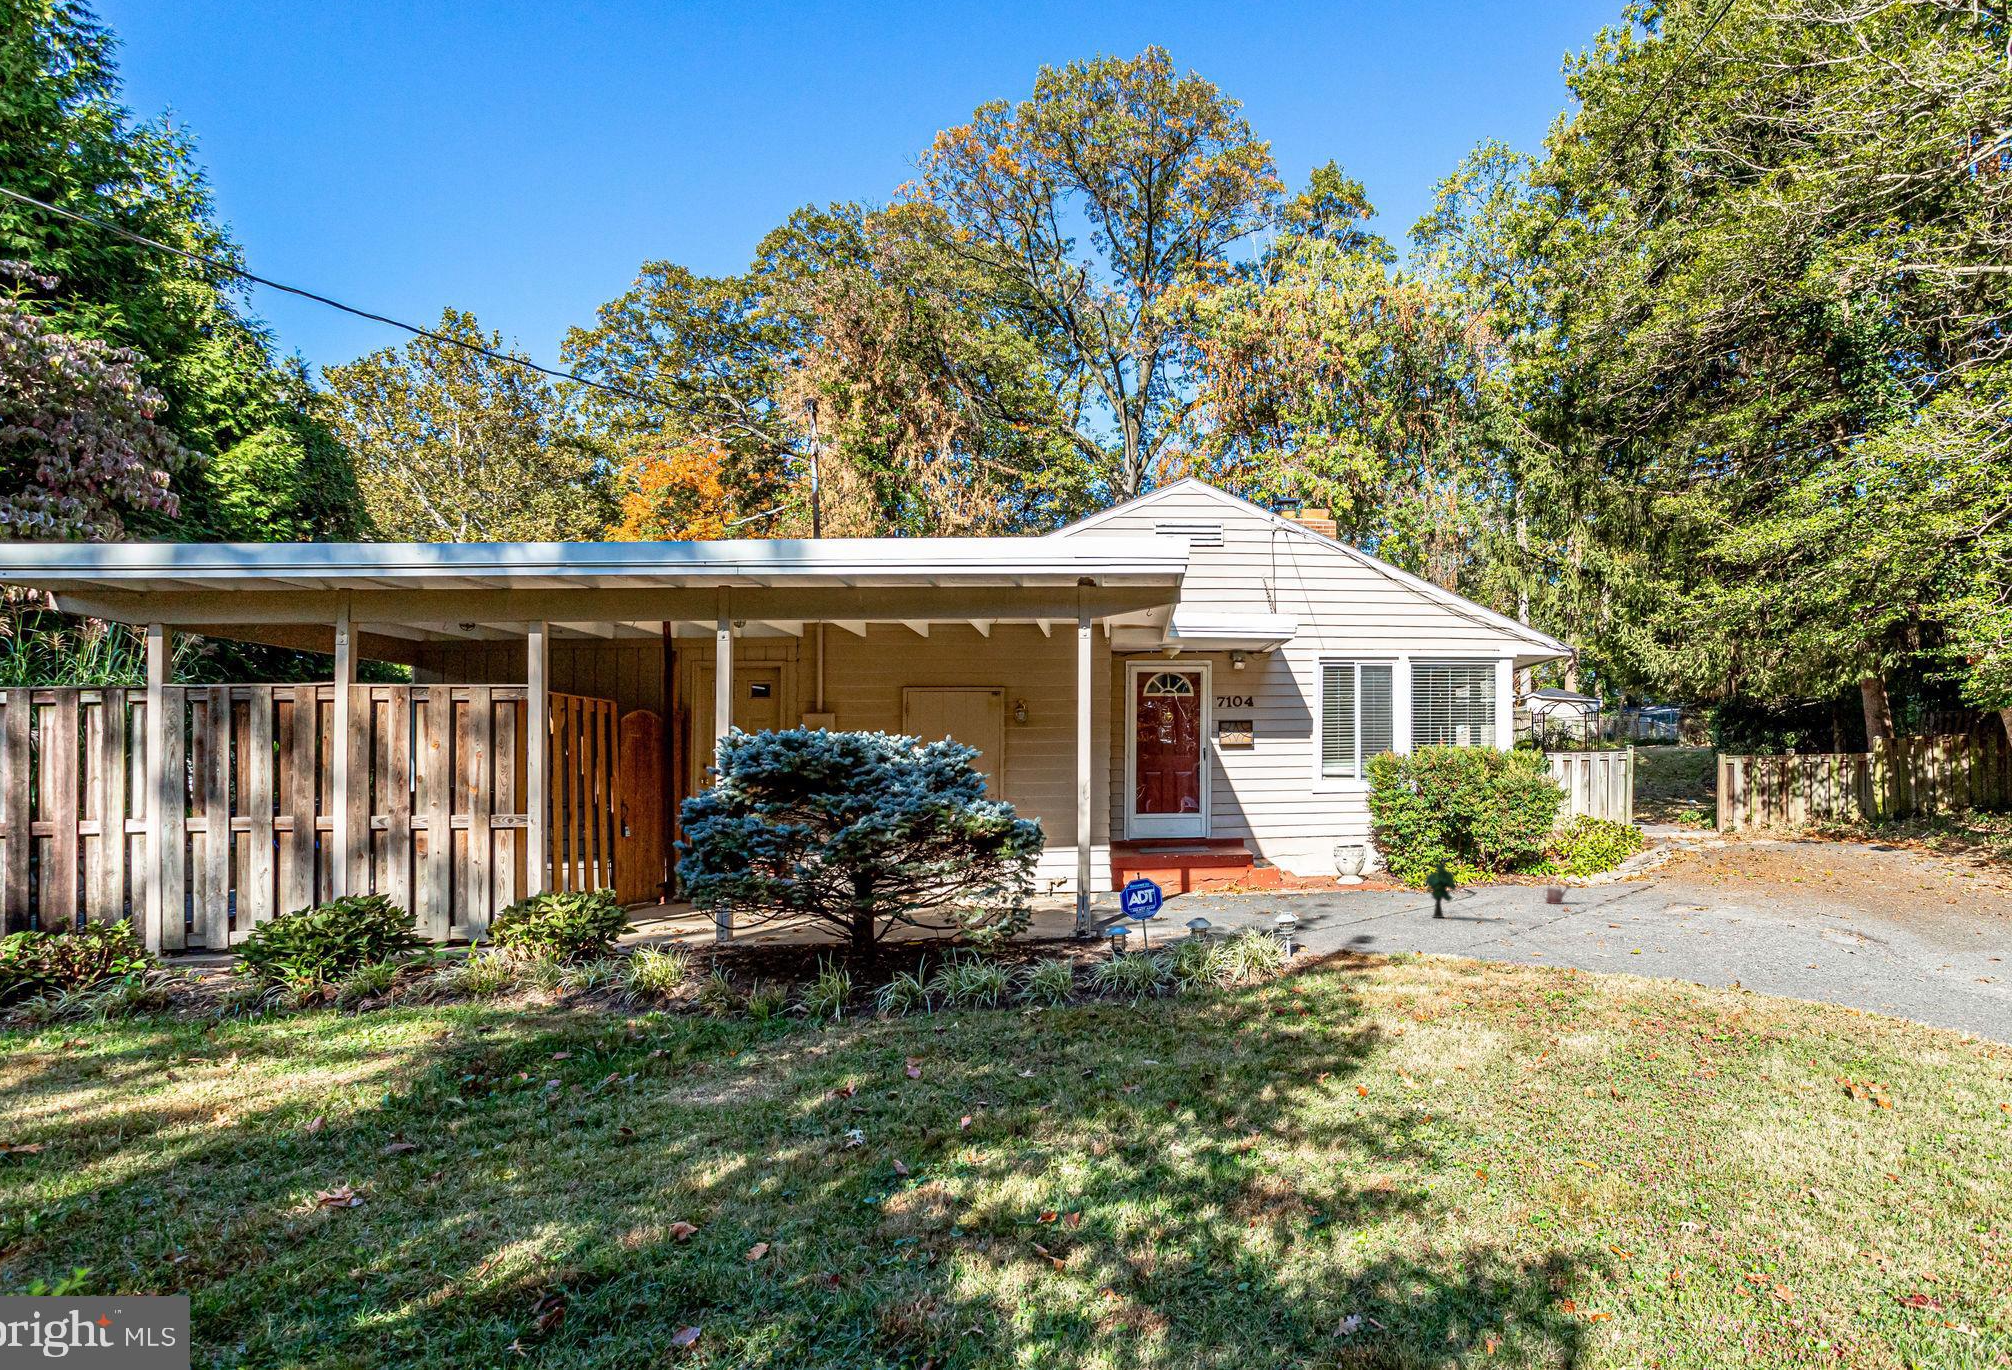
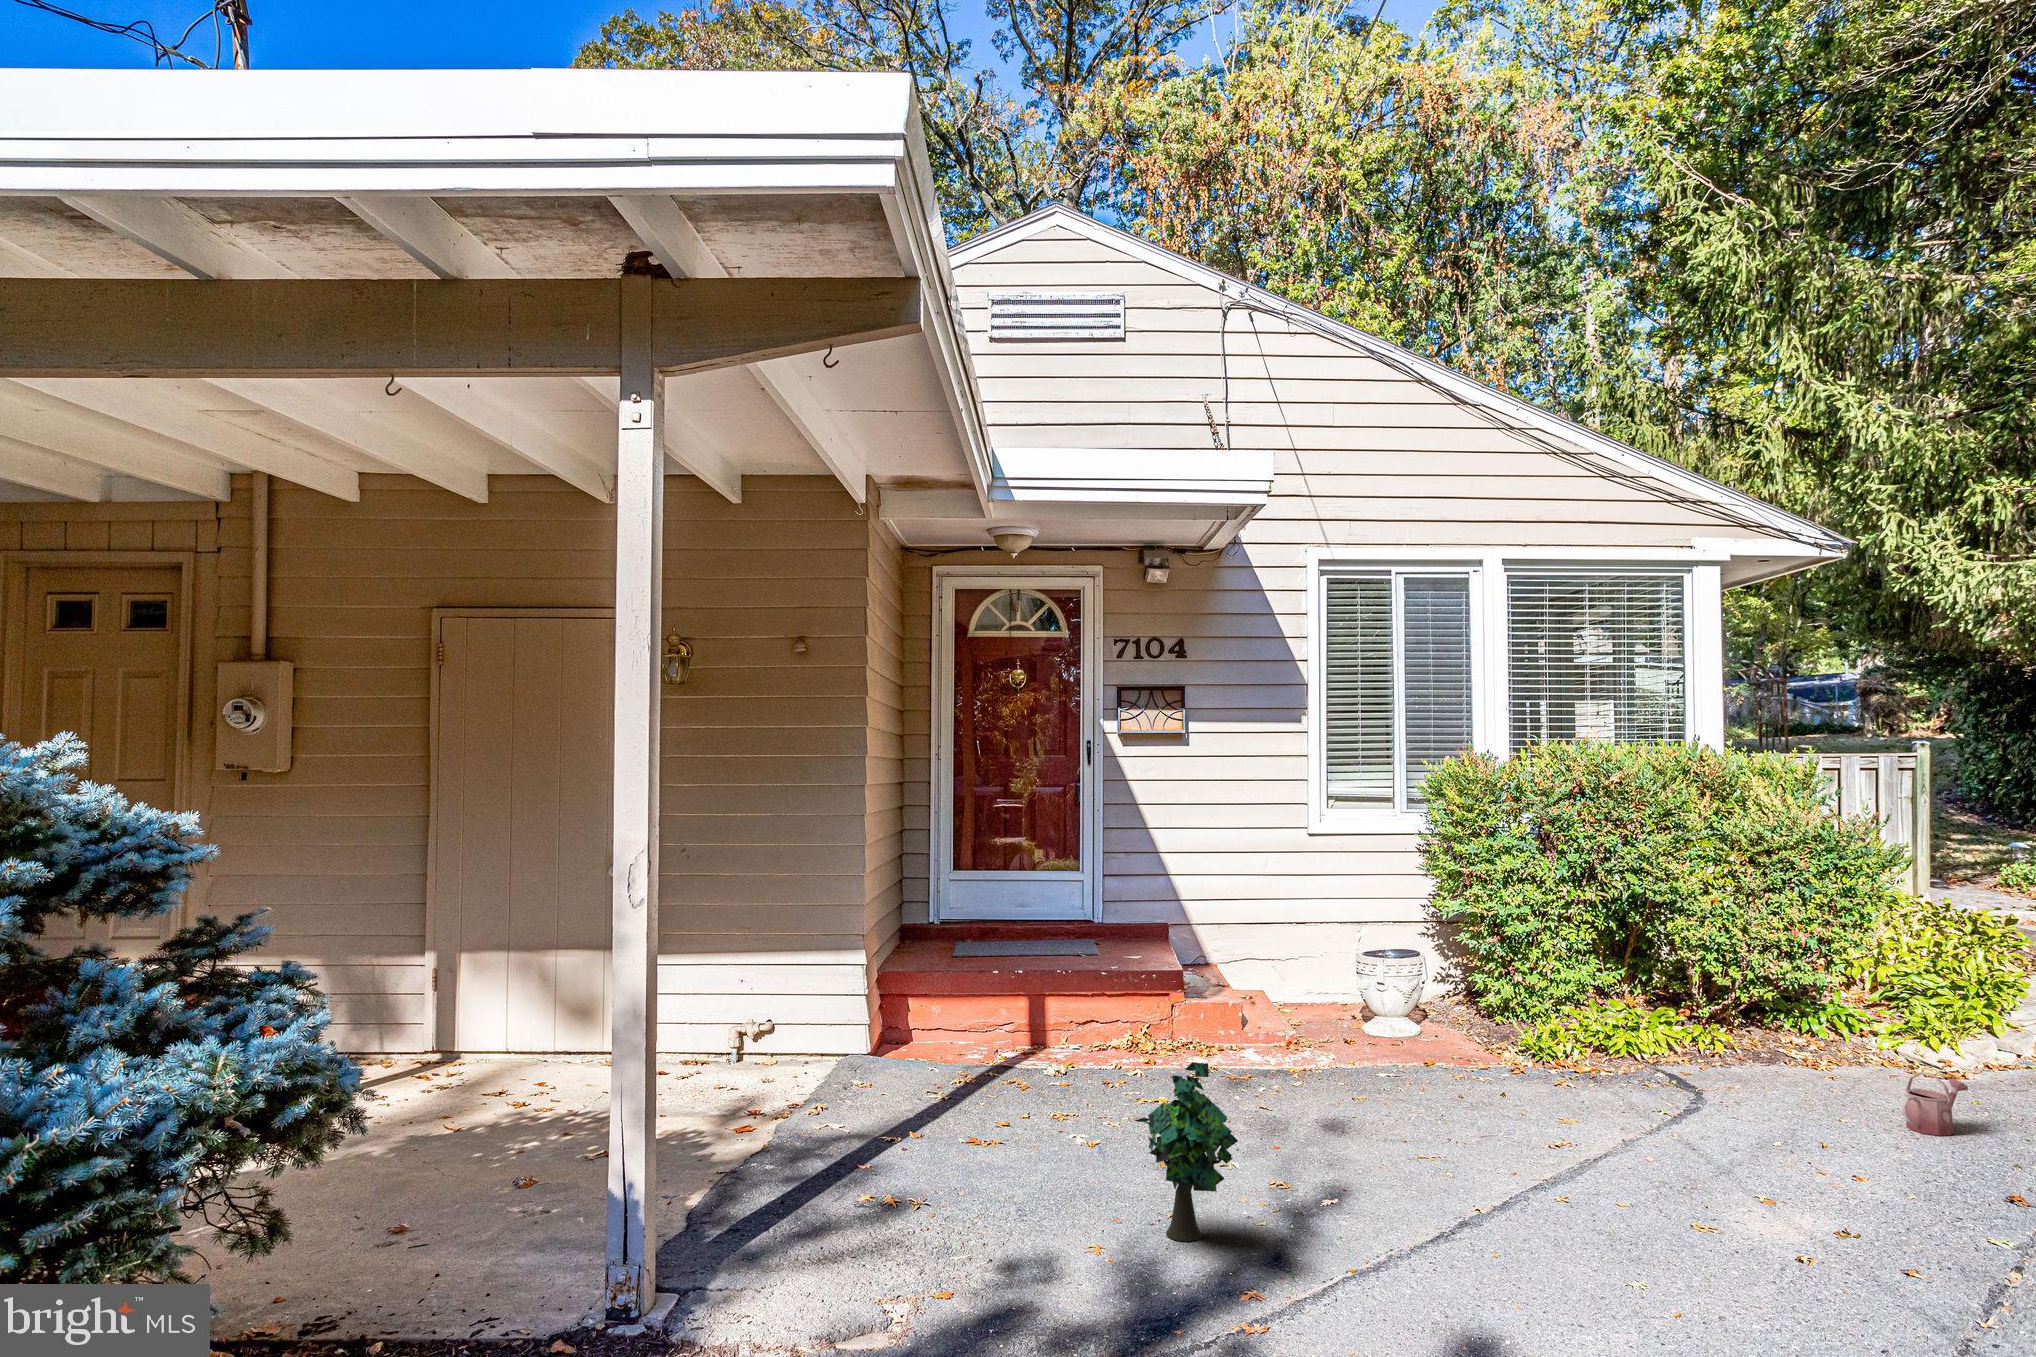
decorative plant: present [1424,858,1456,918] -> present [1135,1062,1238,1242]

